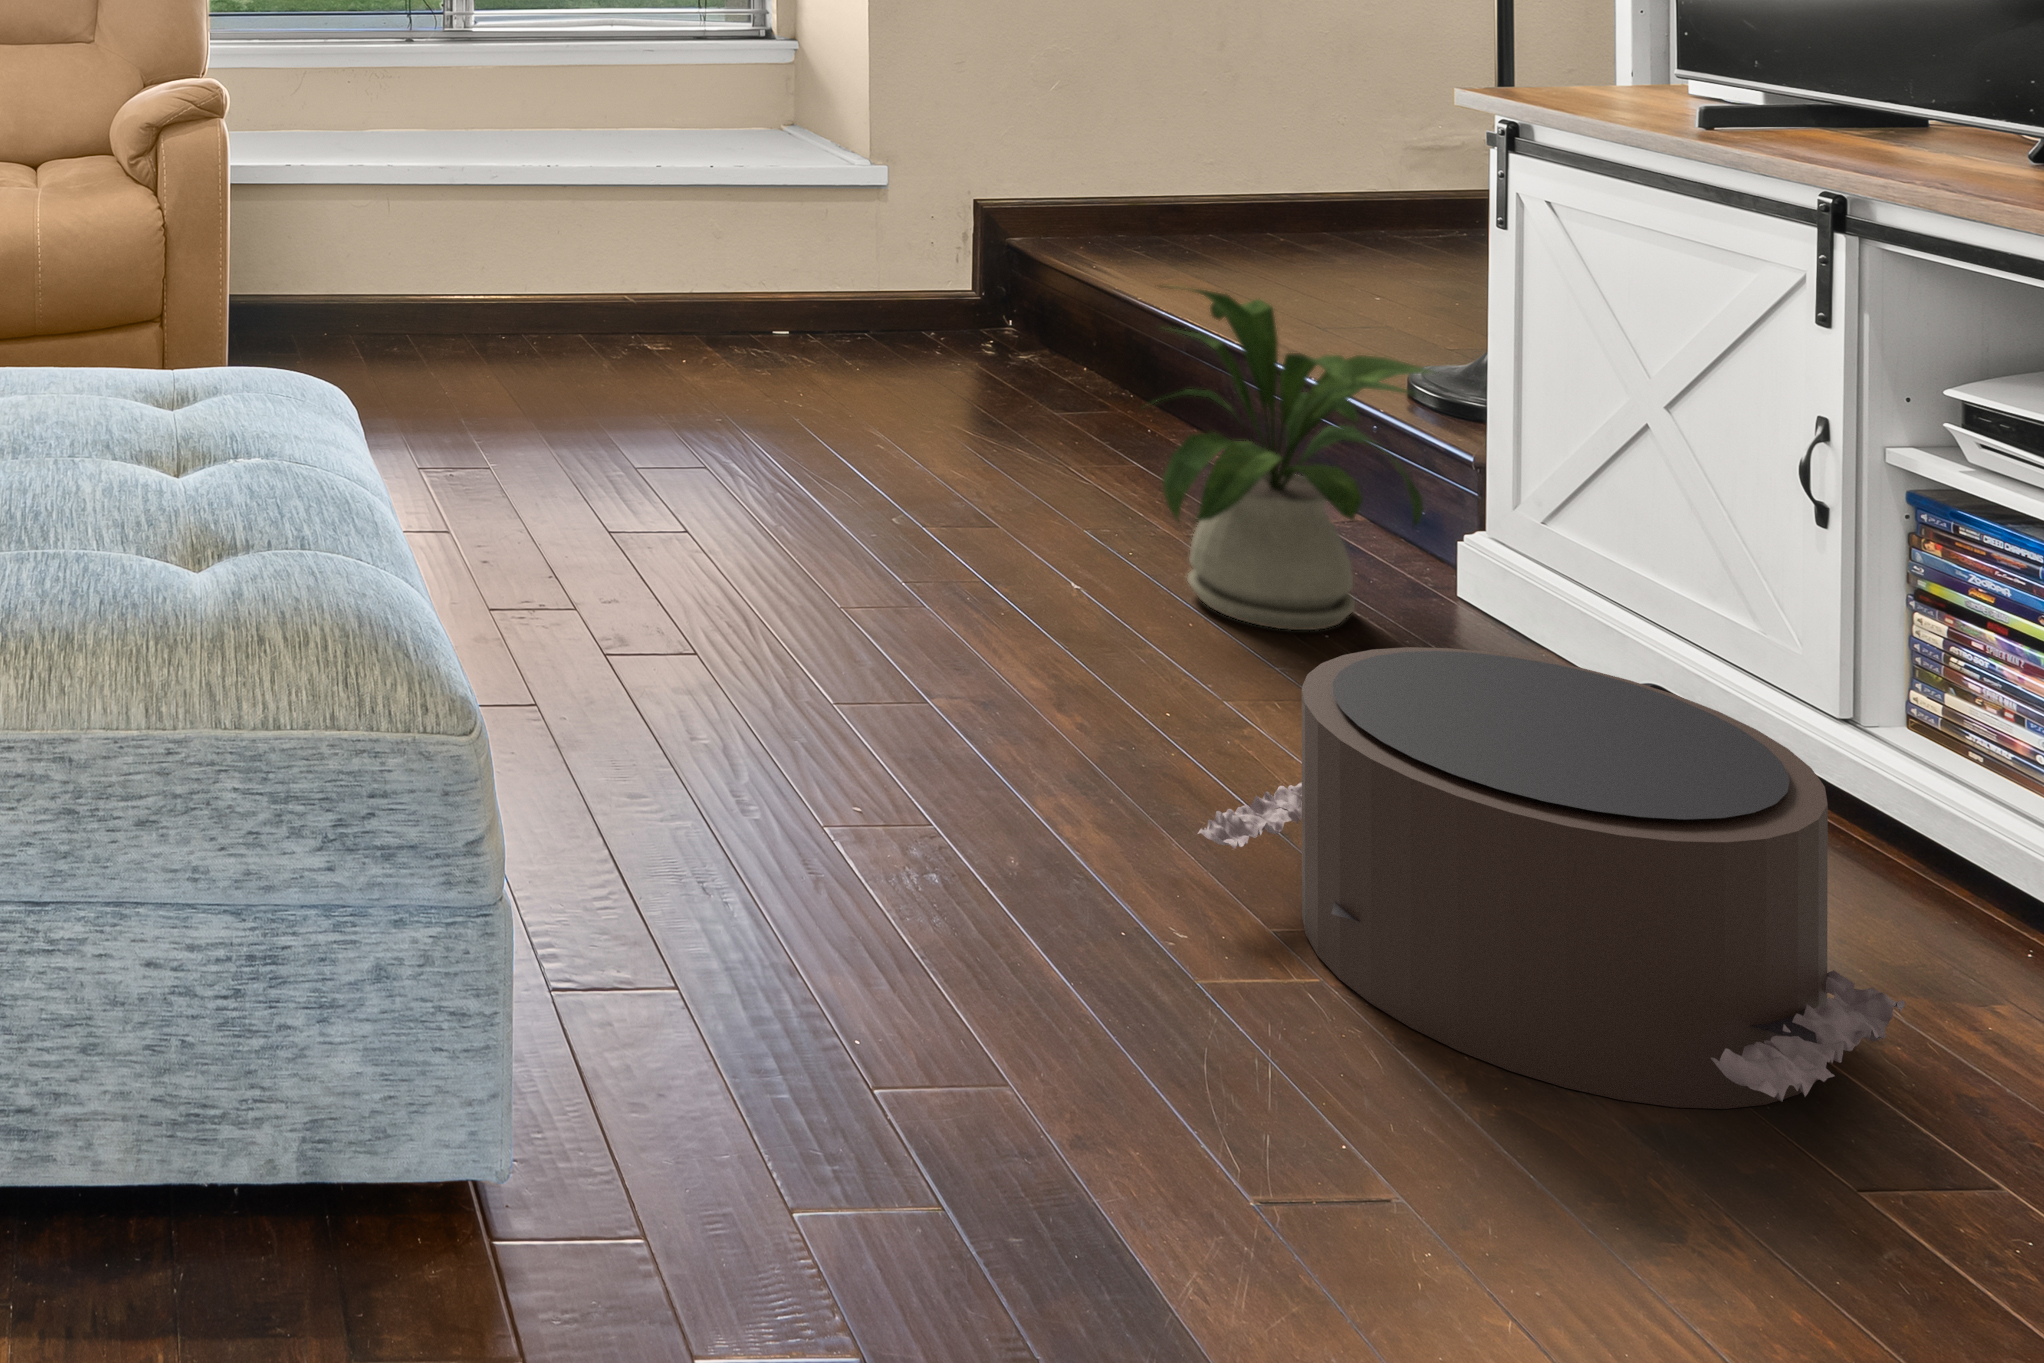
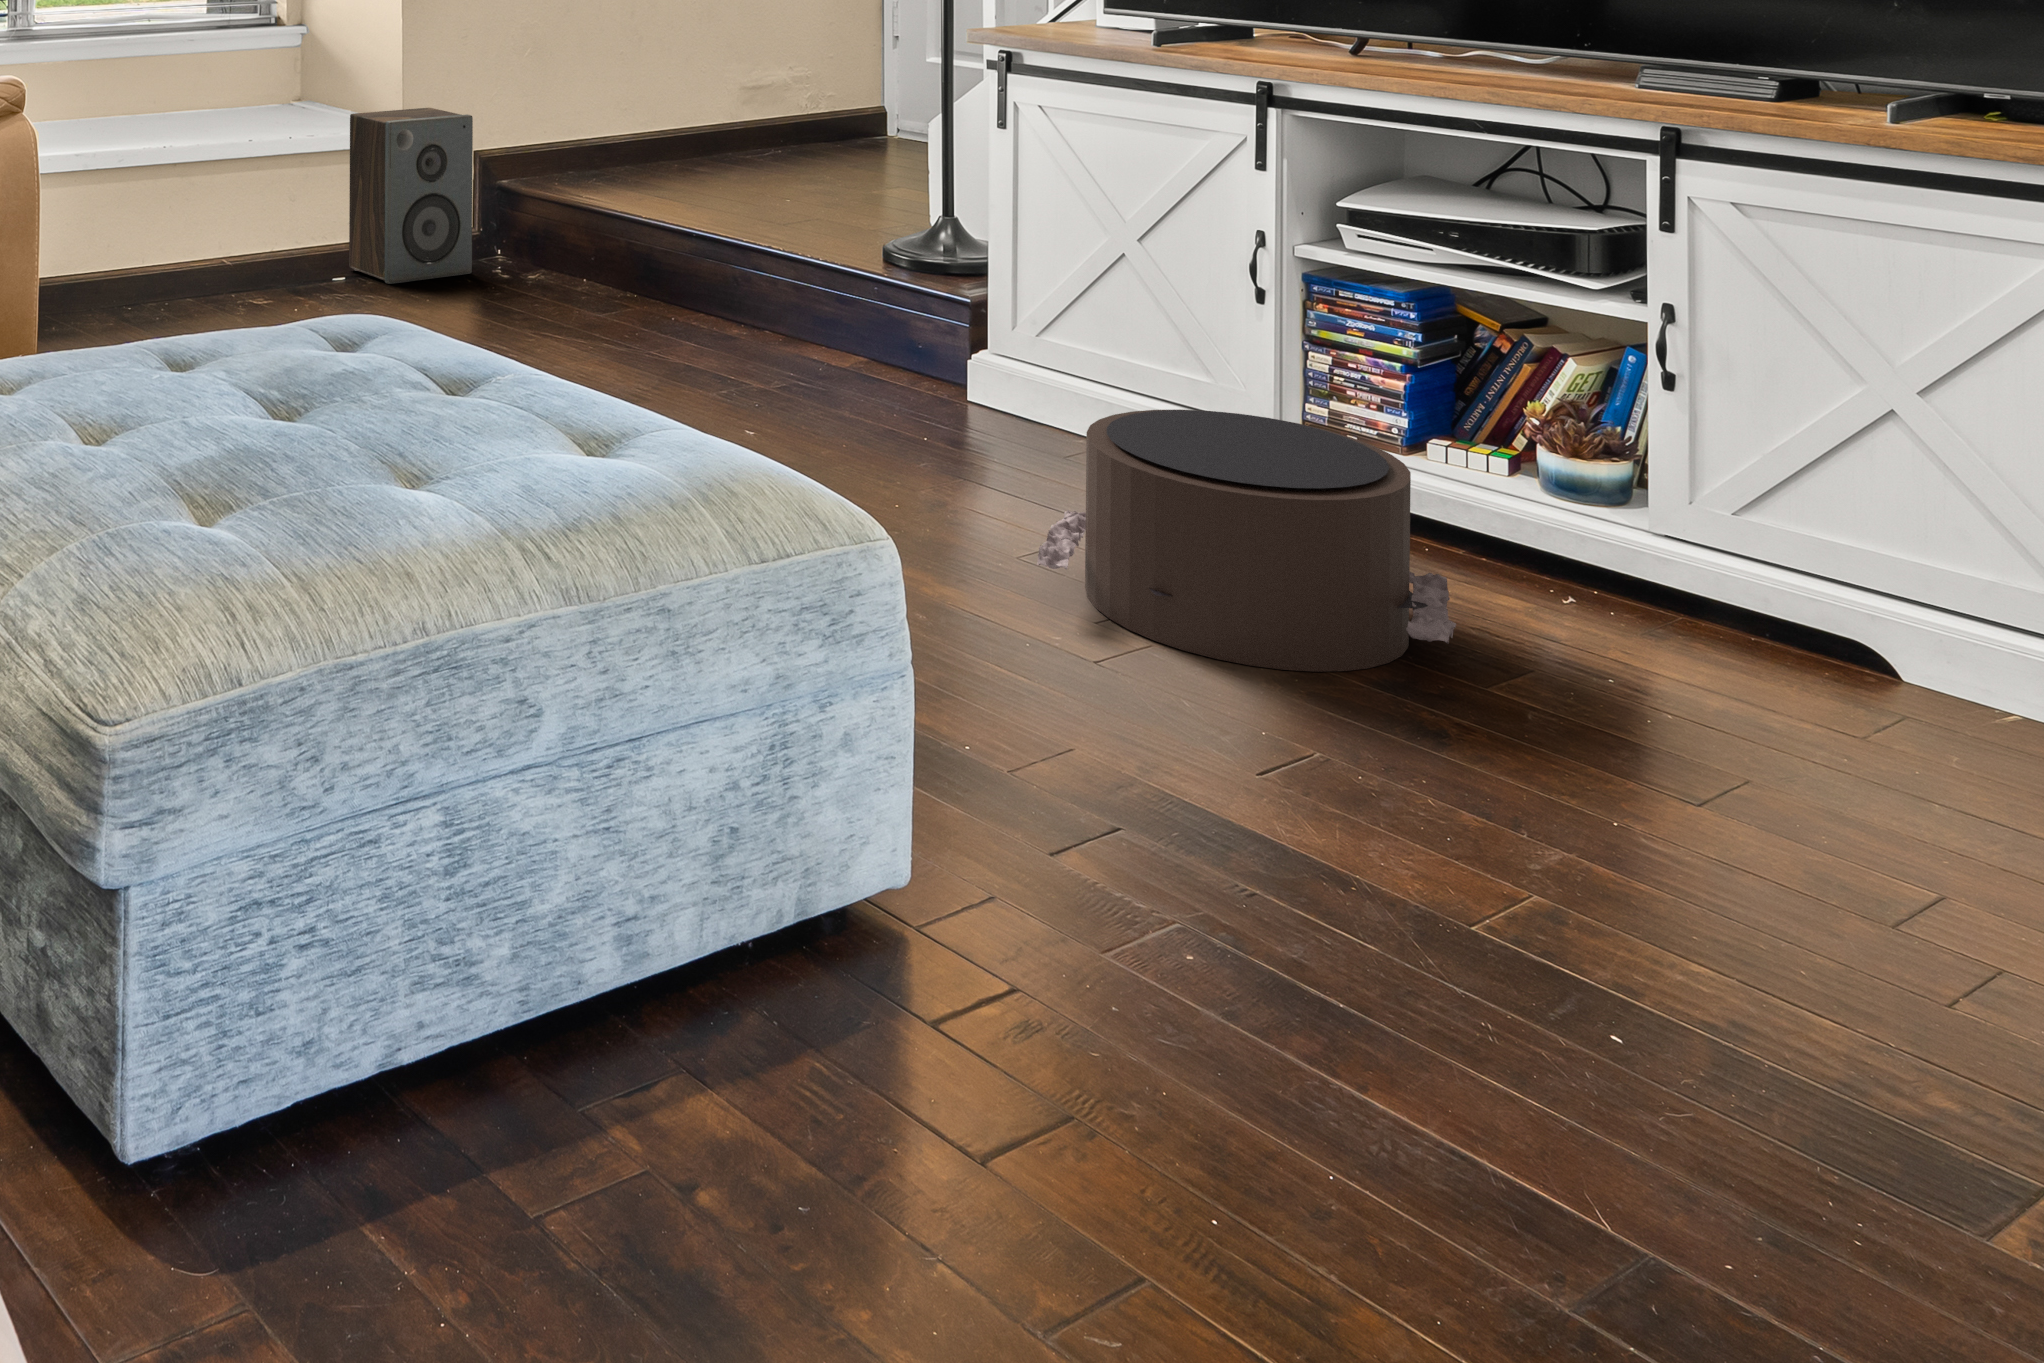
speaker: none [796,149,945,353] -> present [349,108,473,284]
house plant: present [1163,289,1433,630] -> none [776,188,972,435]

